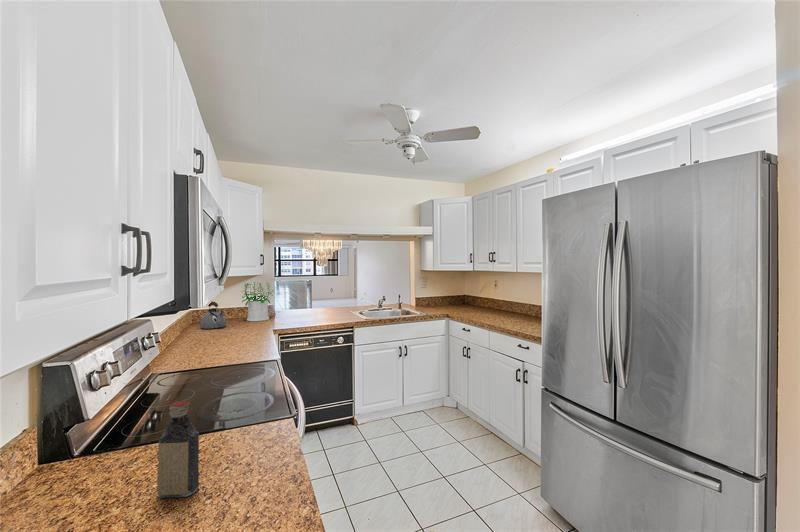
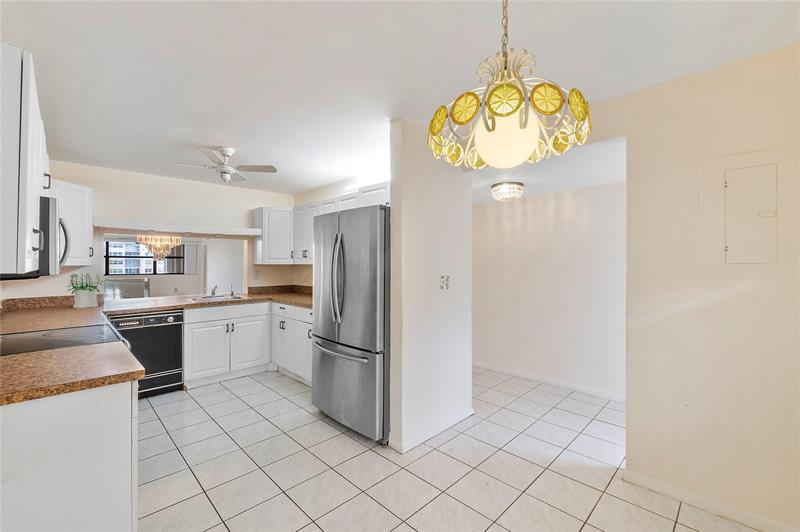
kettle: present [200,301,226,329] -> none [19,290,50,314]
bottle: present [157,401,199,498] -> none [23,320,50,368]

